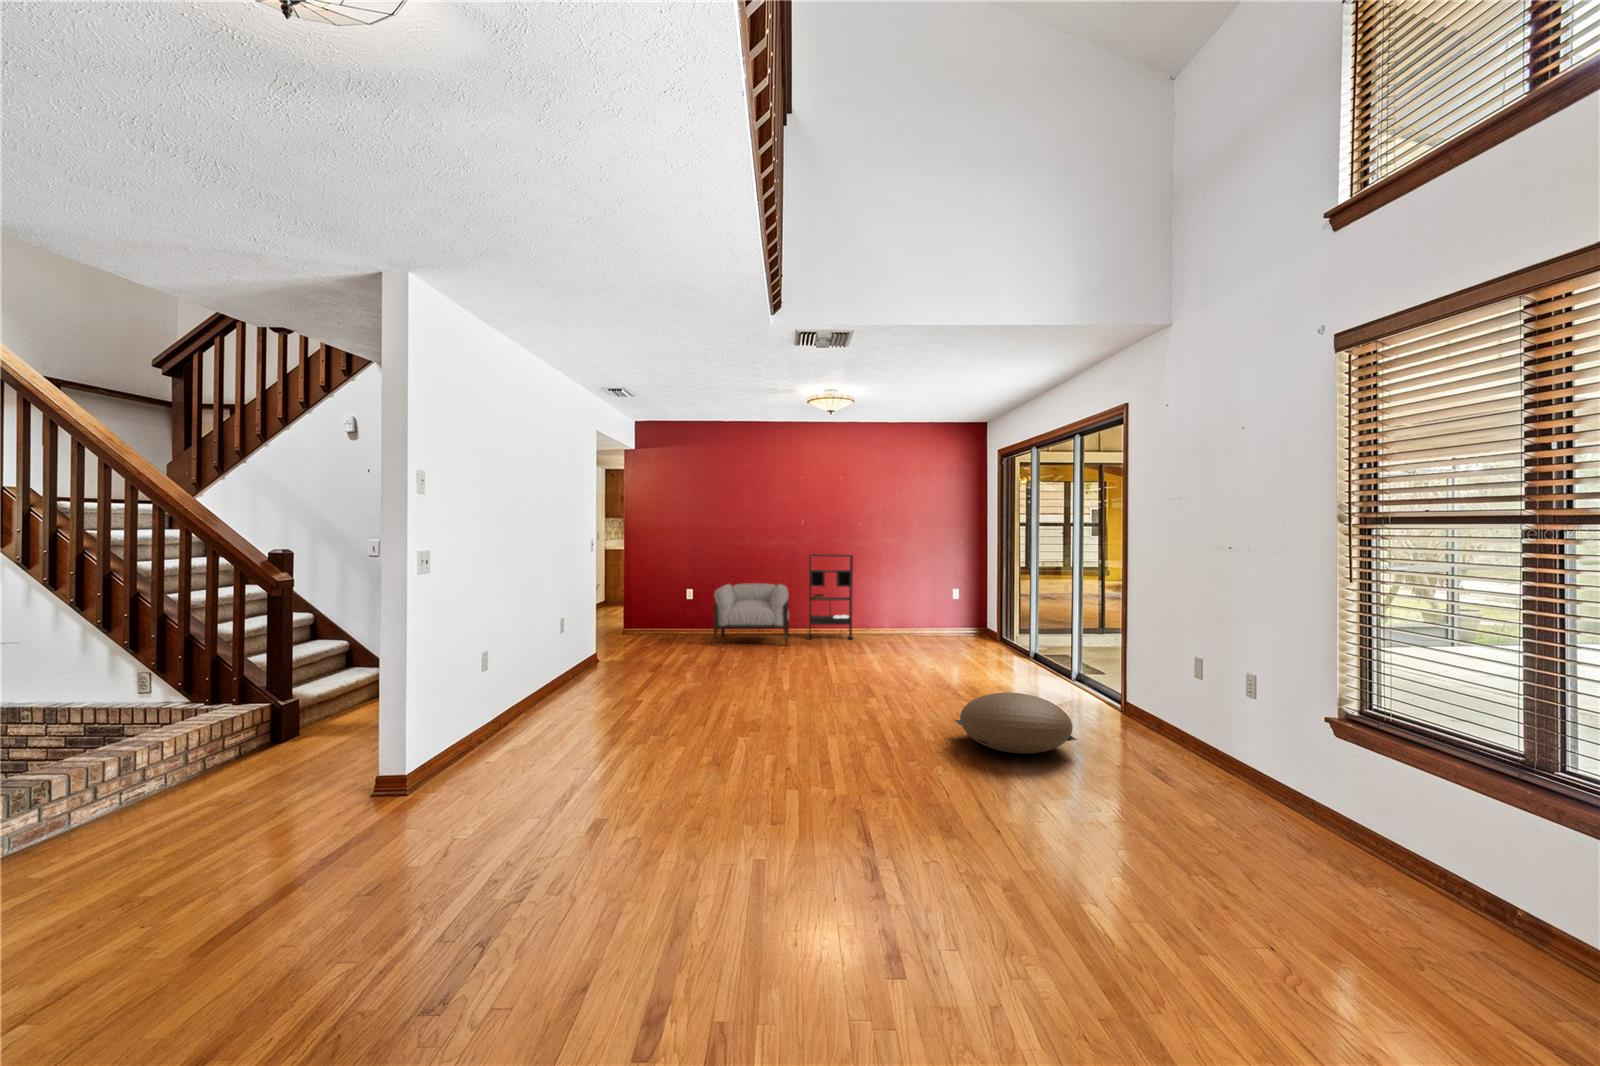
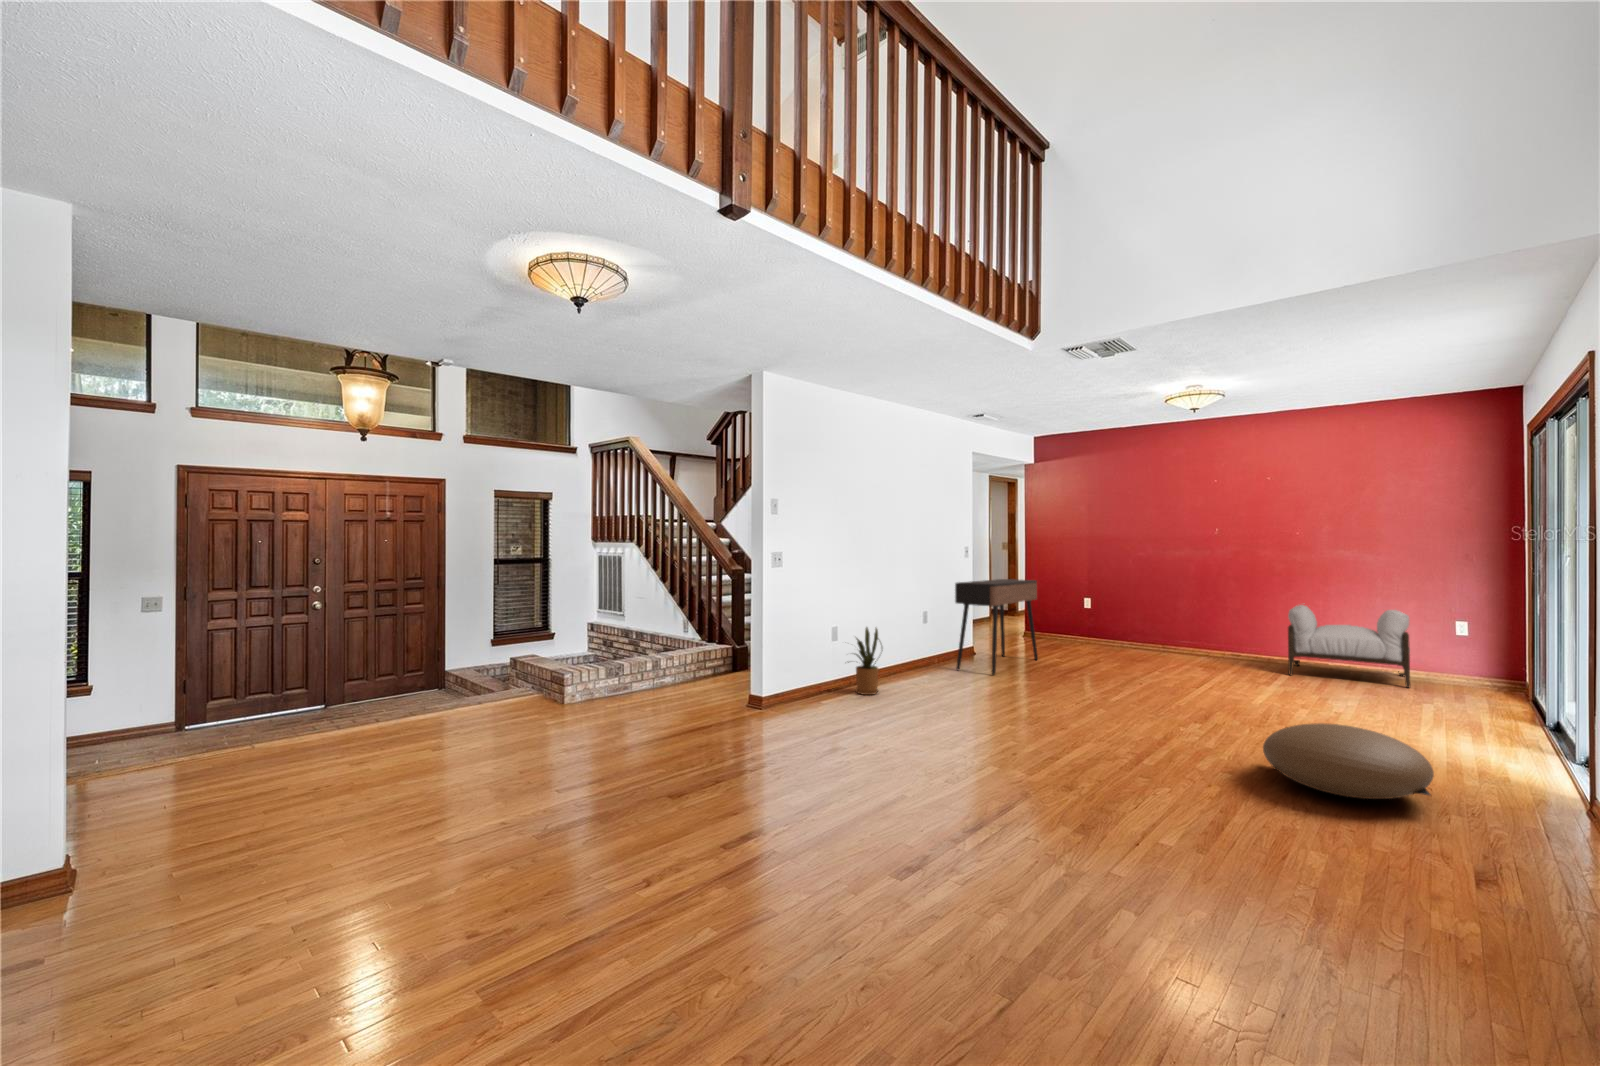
bookshelf: present [808,554,853,640] -> none [1205,565,1269,665]
console table: none [606,575,678,685] -> present [955,579,1038,675]
armchair: present [714,583,790,645] -> present [1288,605,1410,688]
house plant: none [489,648,552,741] -> present [848,627,879,695]

